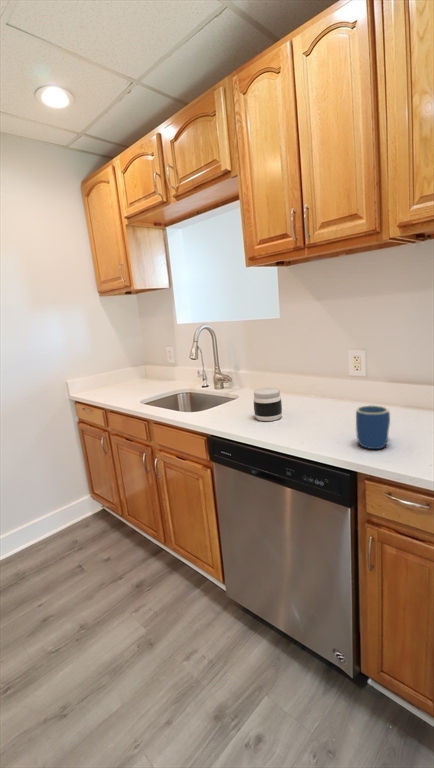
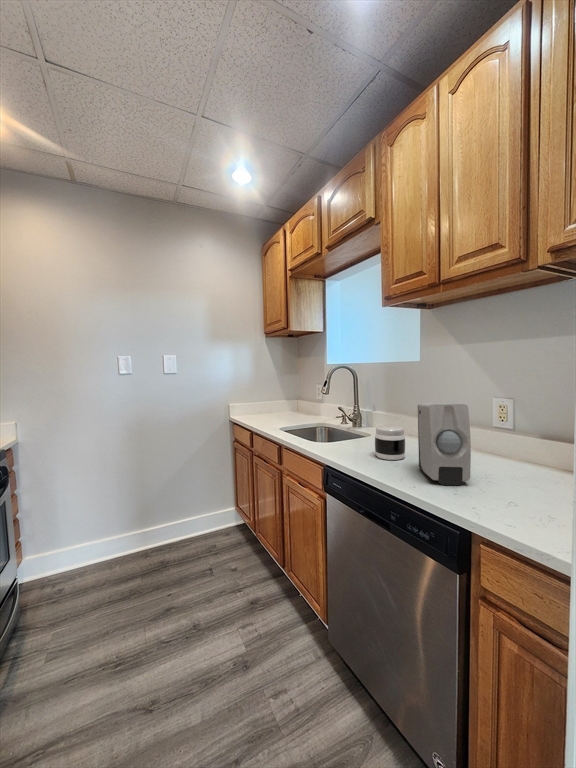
soap dispenser: none [294,363,345,437] -> present [418,403,471,485]
mug: present [356,405,390,449] -> none [479,454,527,509]

